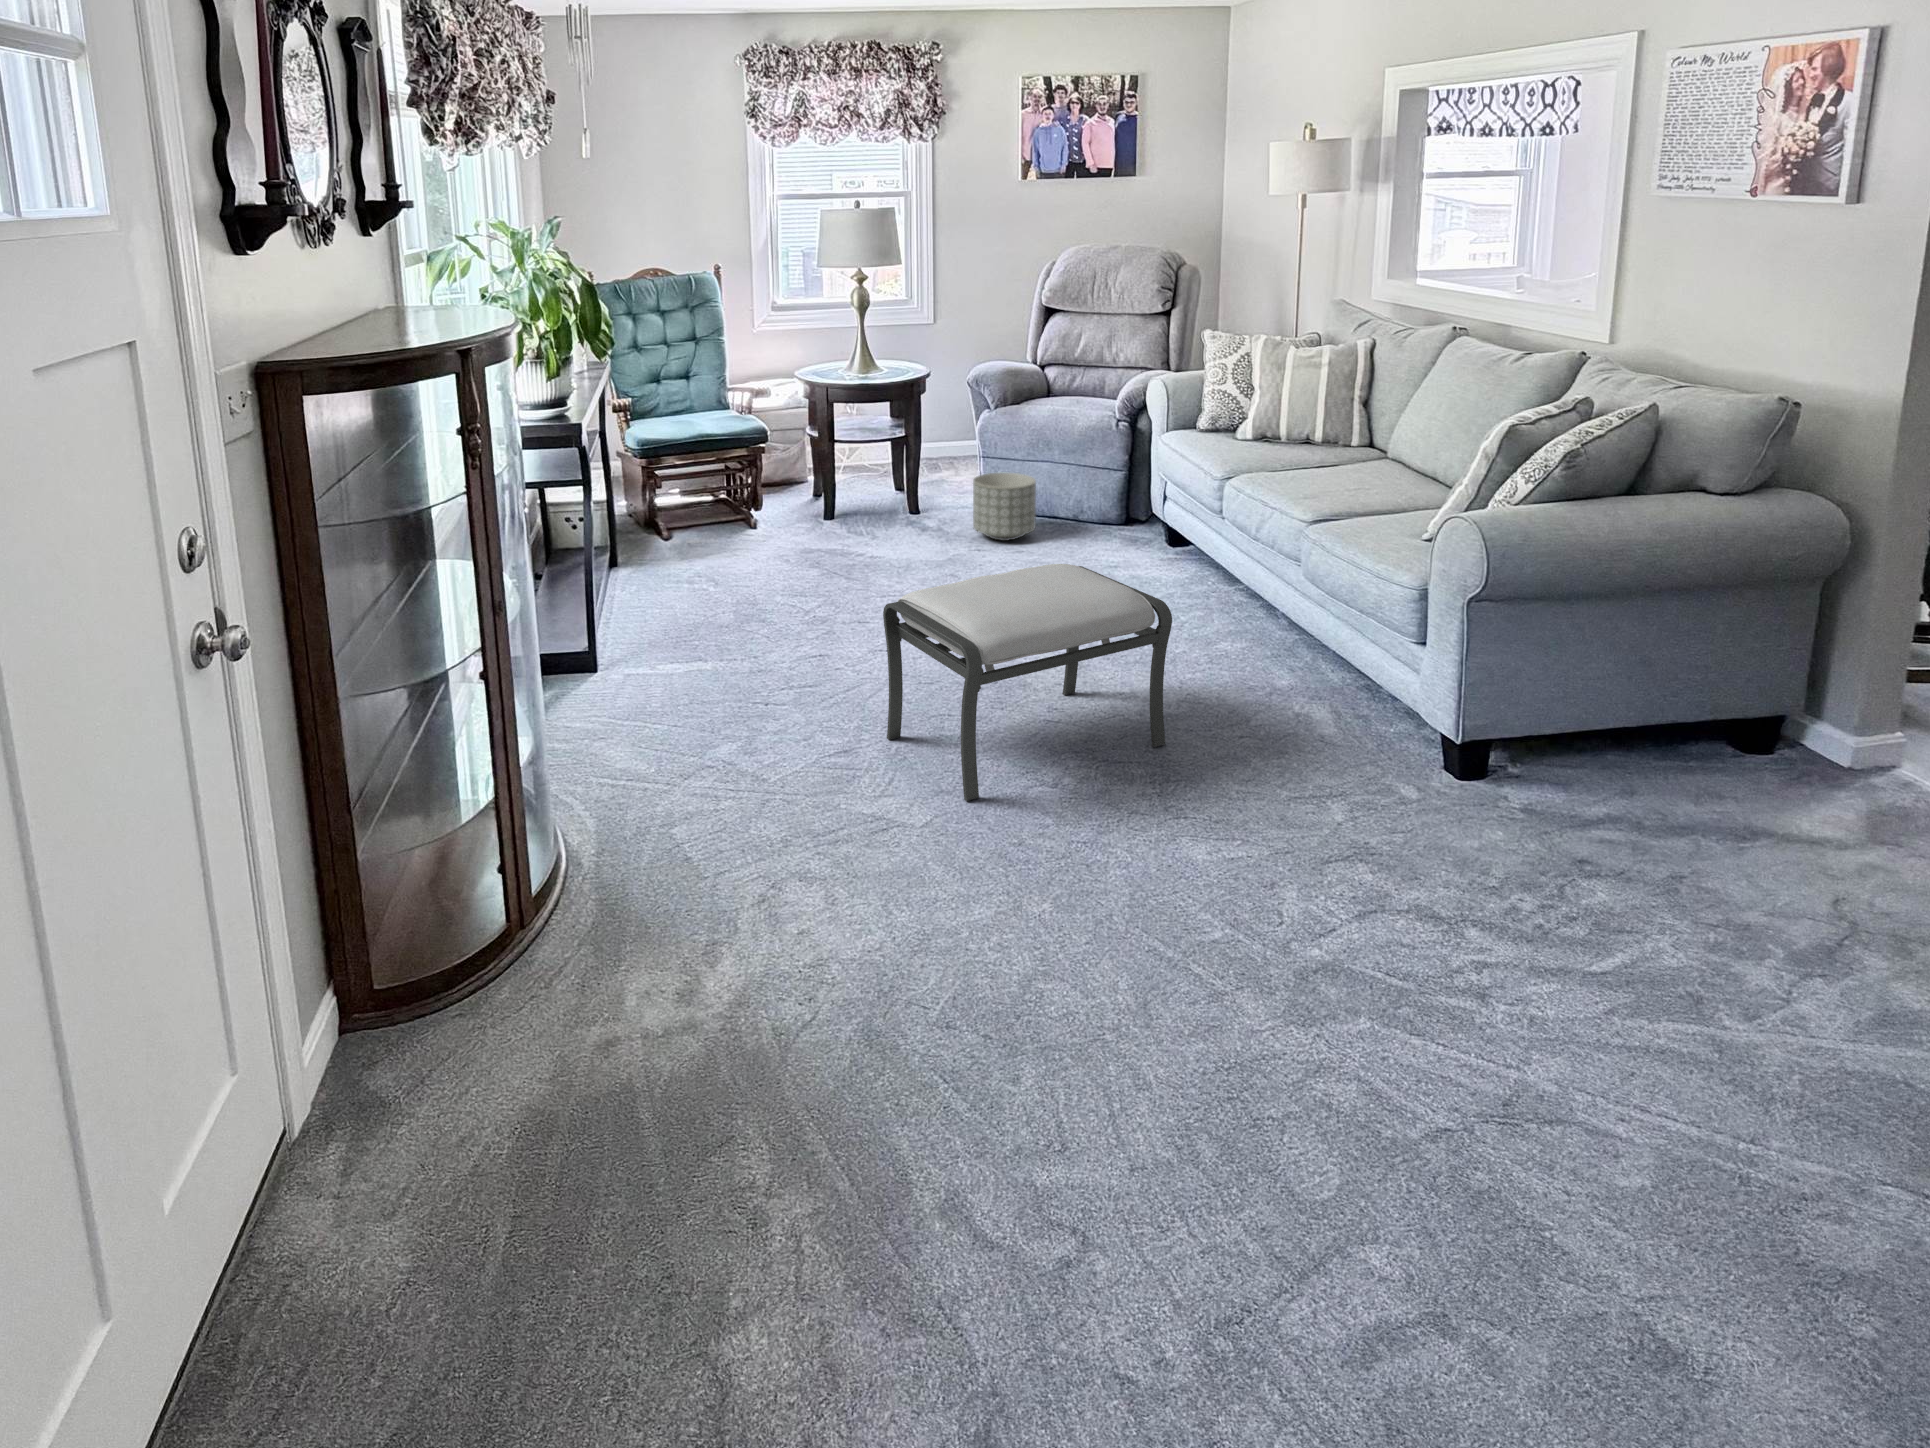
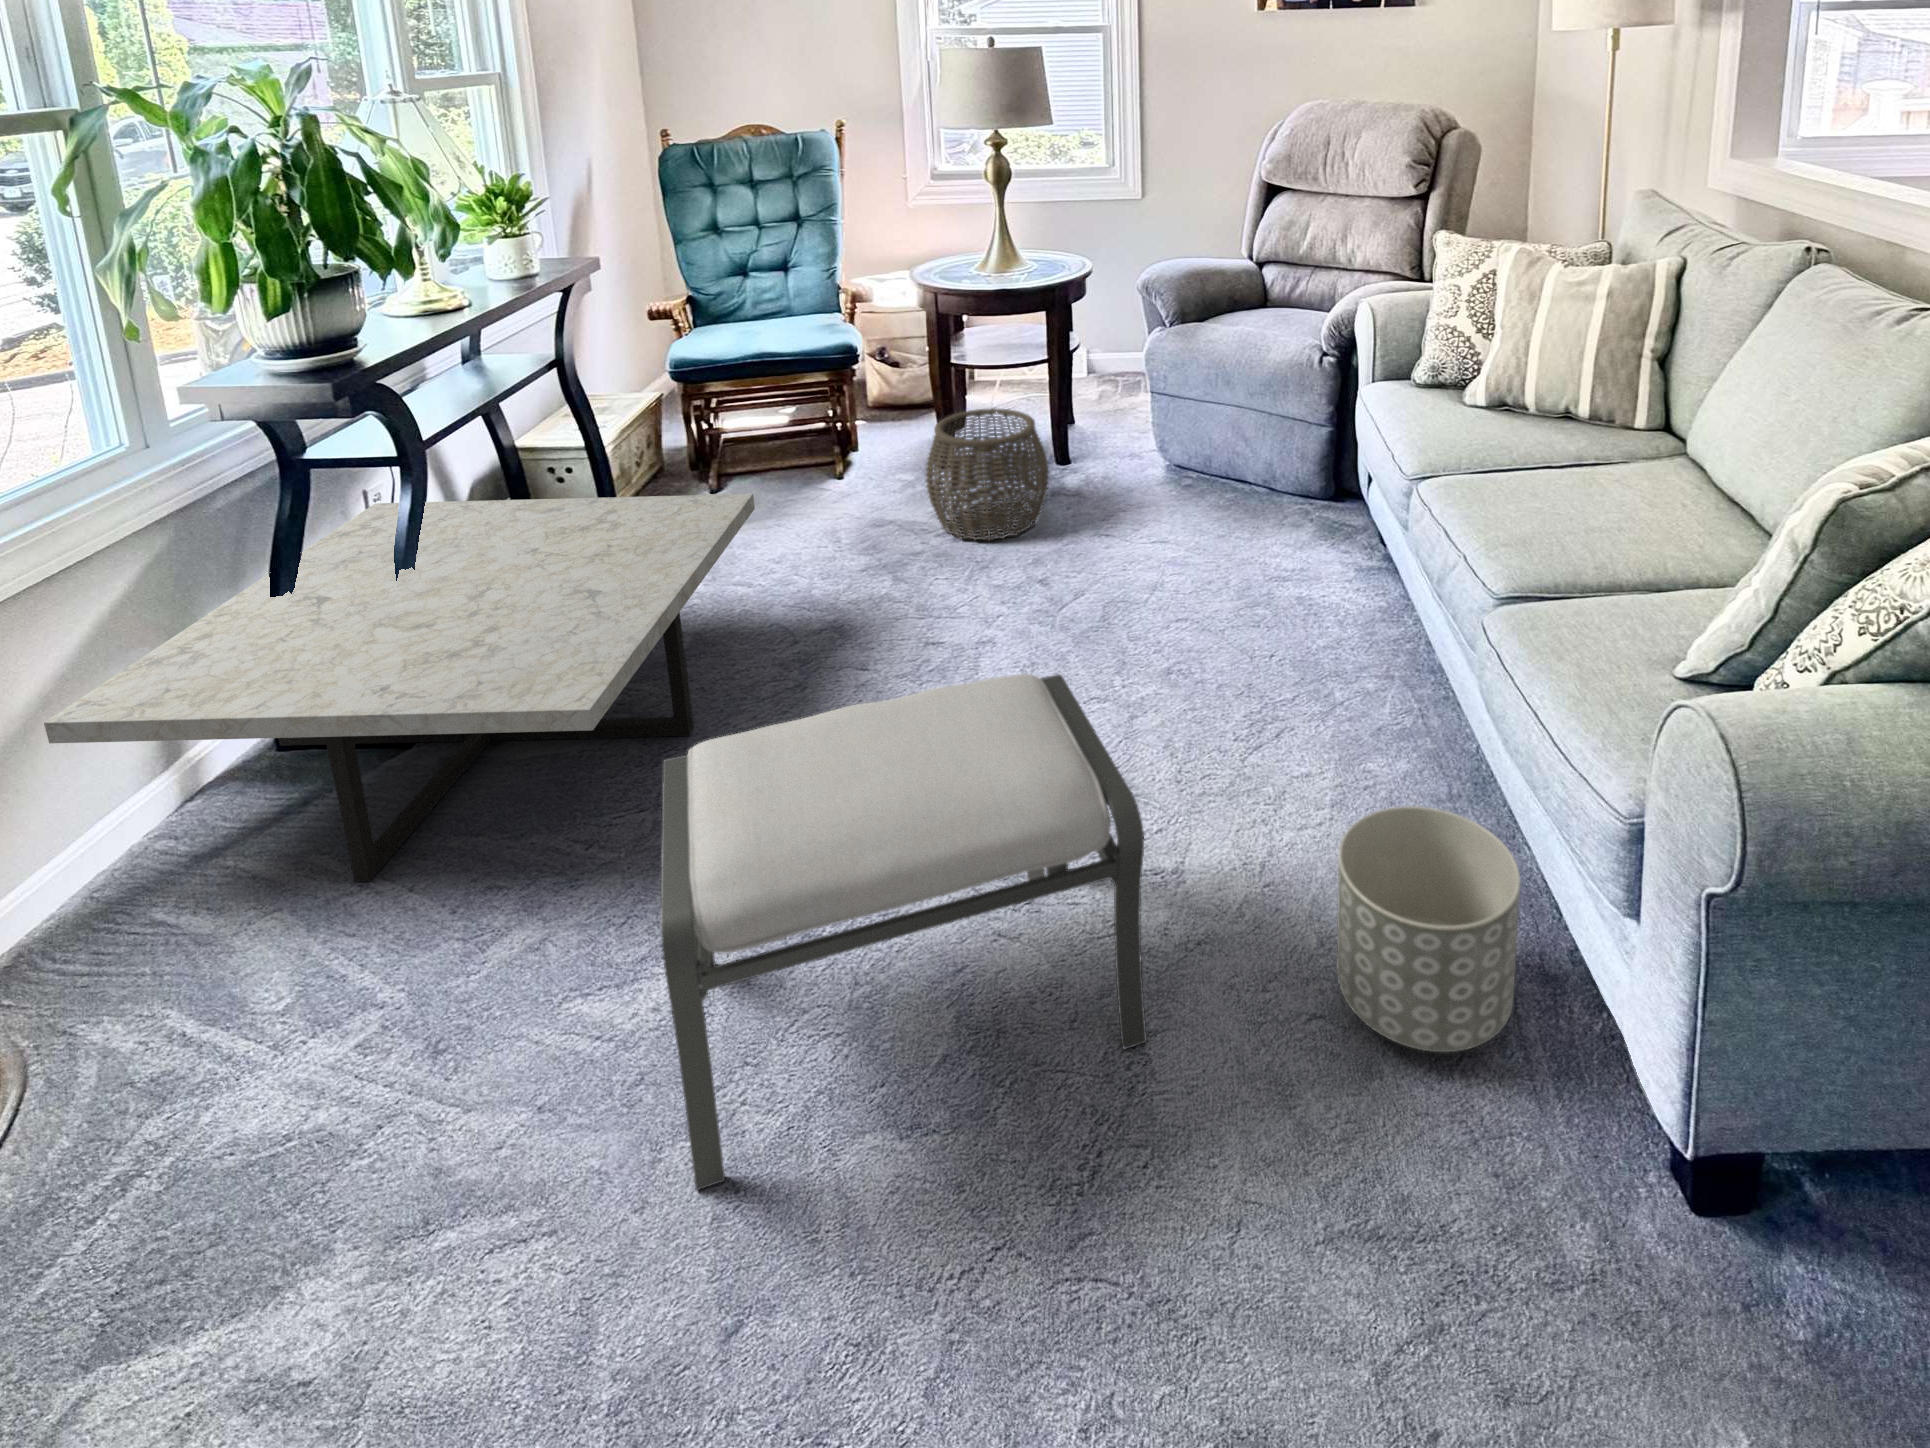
woven basket: none [846,467,935,559] -> present [926,408,1049,540]
planter: present [973,473,1036,541] -> present [1336,806,1520,1052]
coffee table: none [464,510,804,721] -> present [44,494,755,881]

